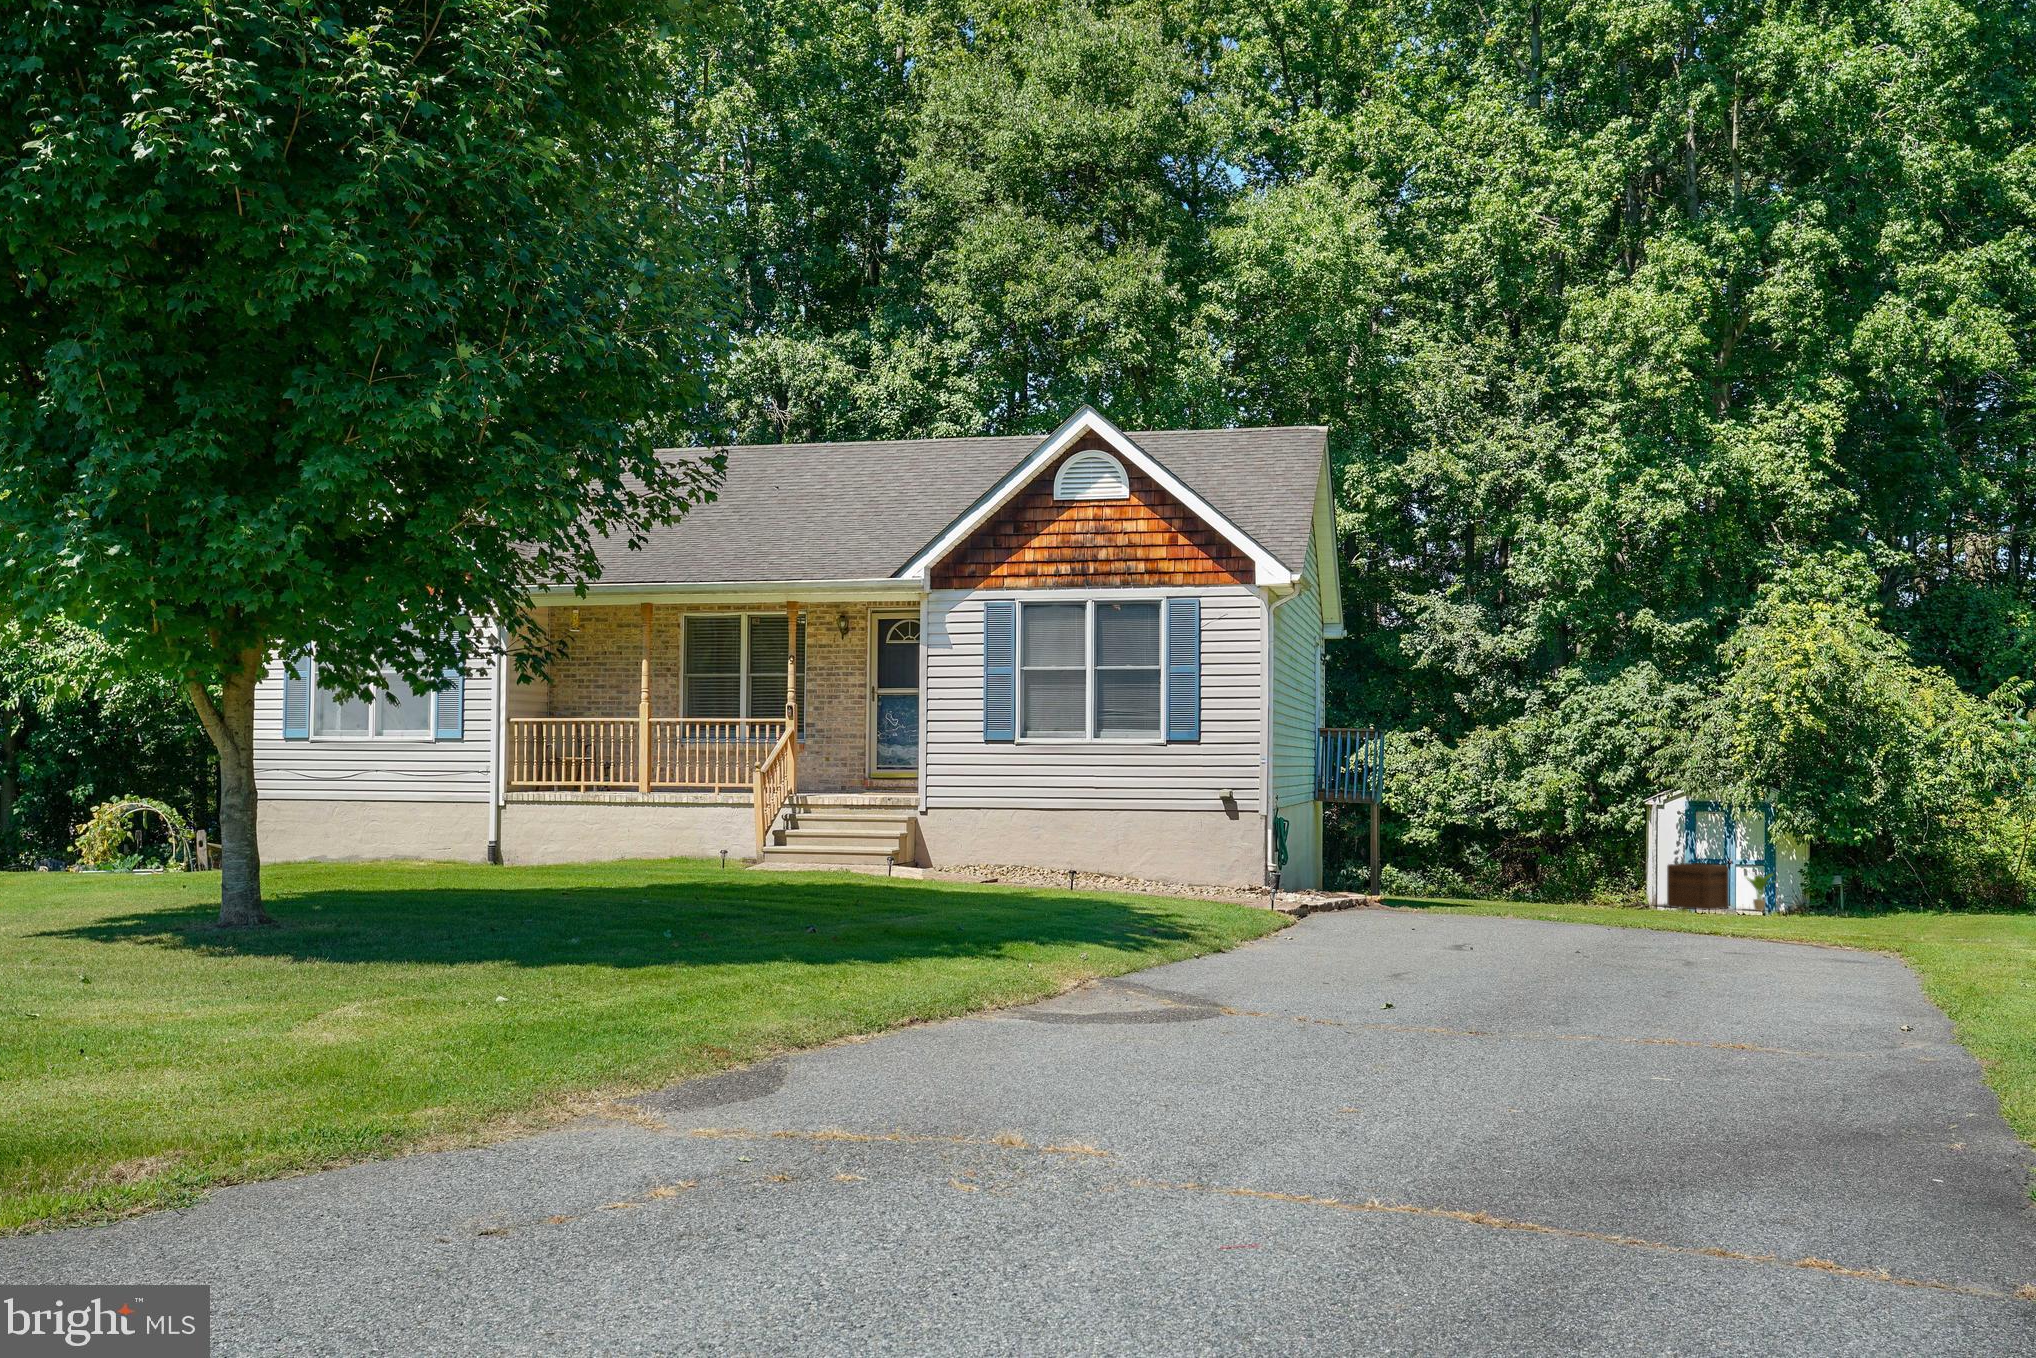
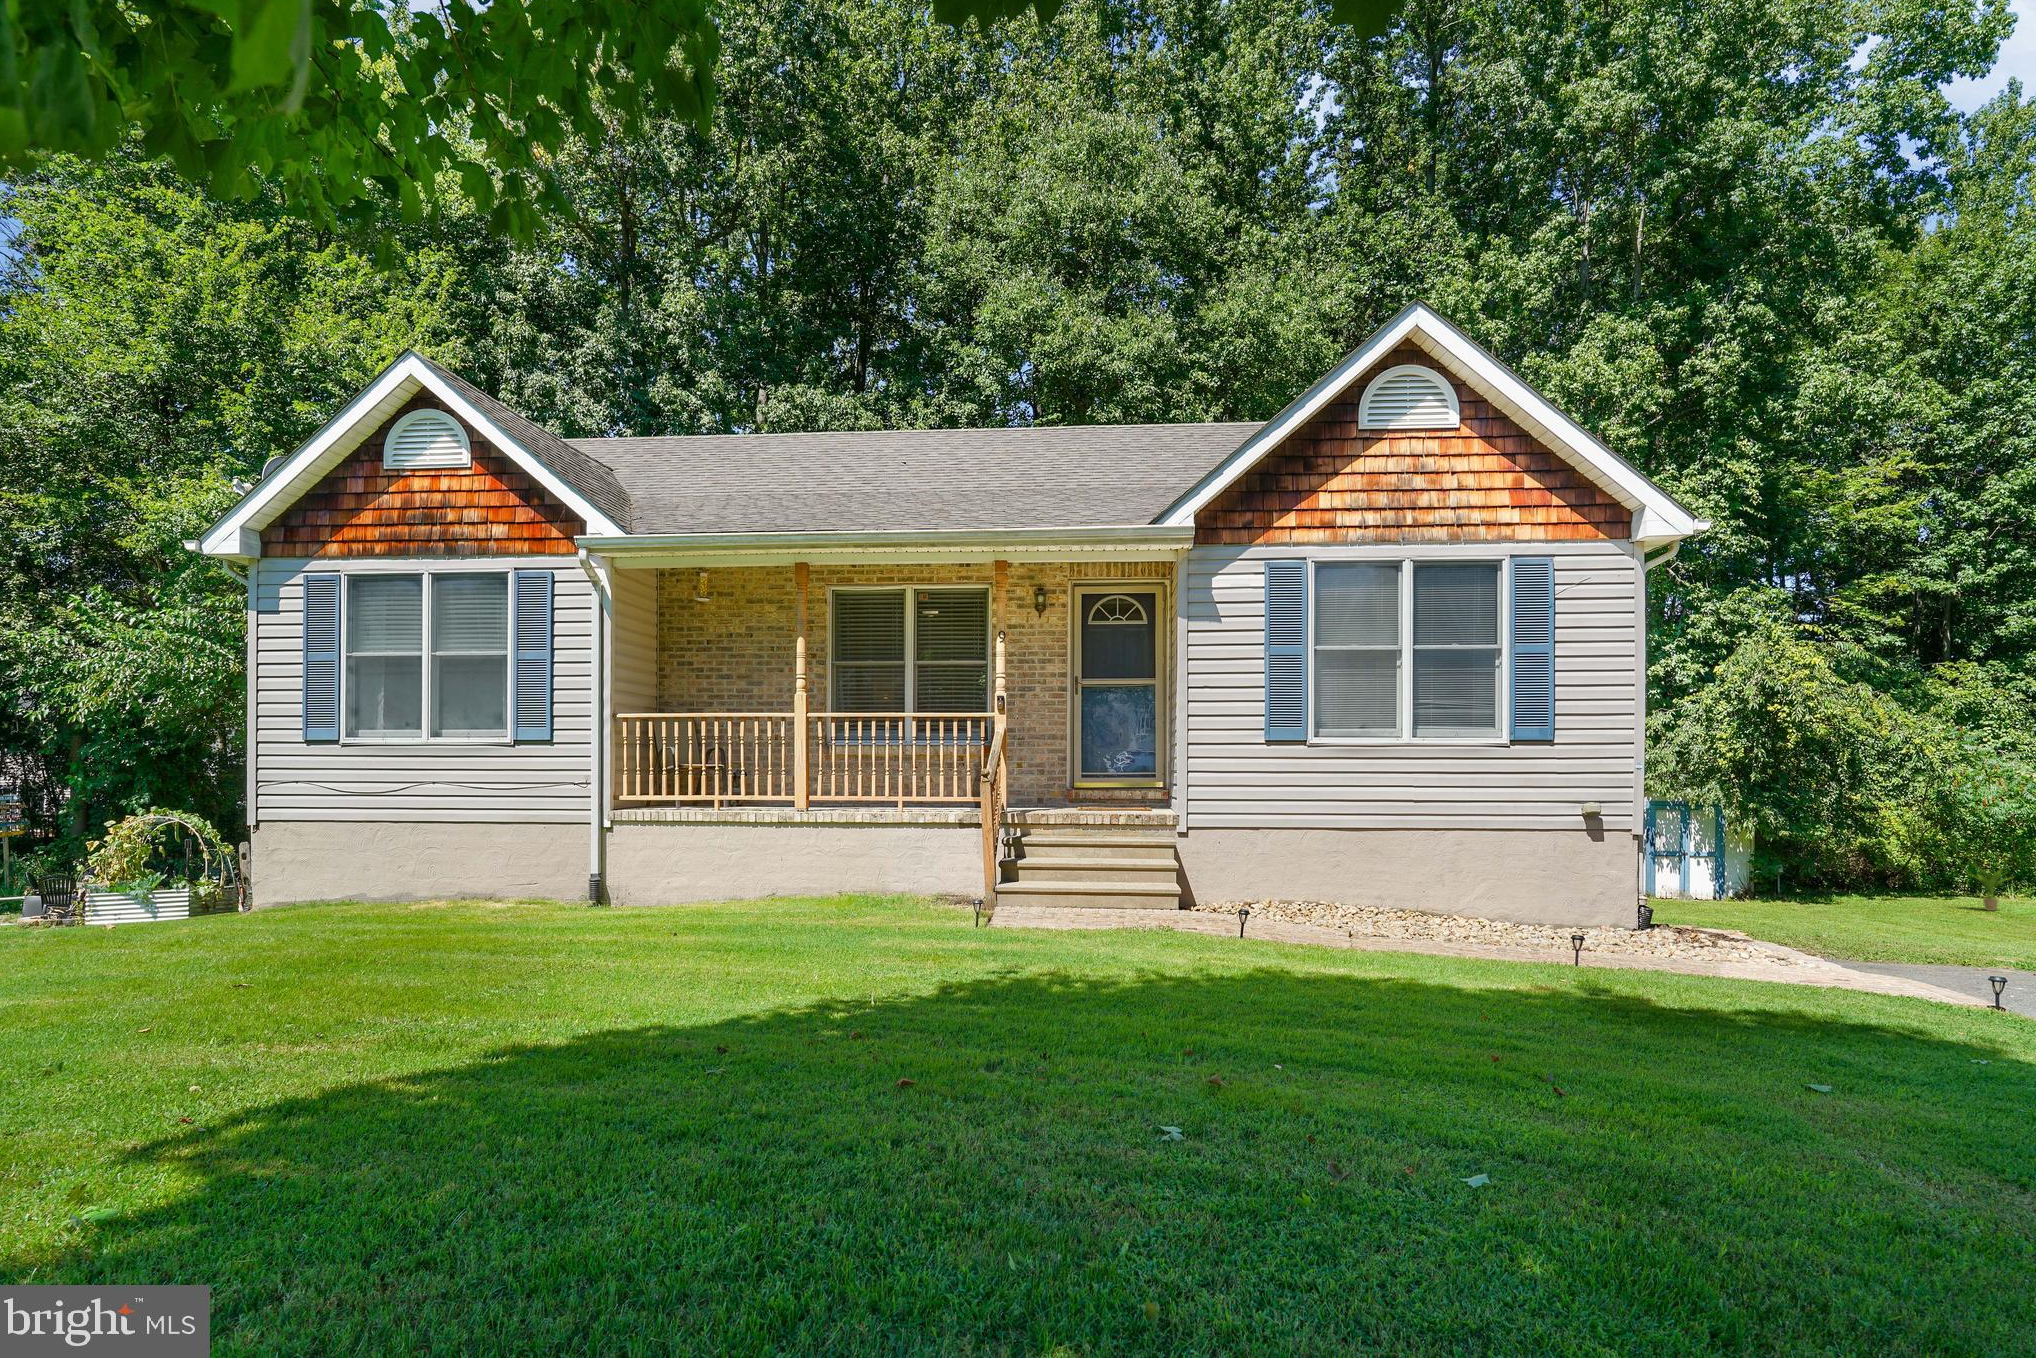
wooden crate: present [1667,863,1729,910] -> none [1882,858,1942,912]

